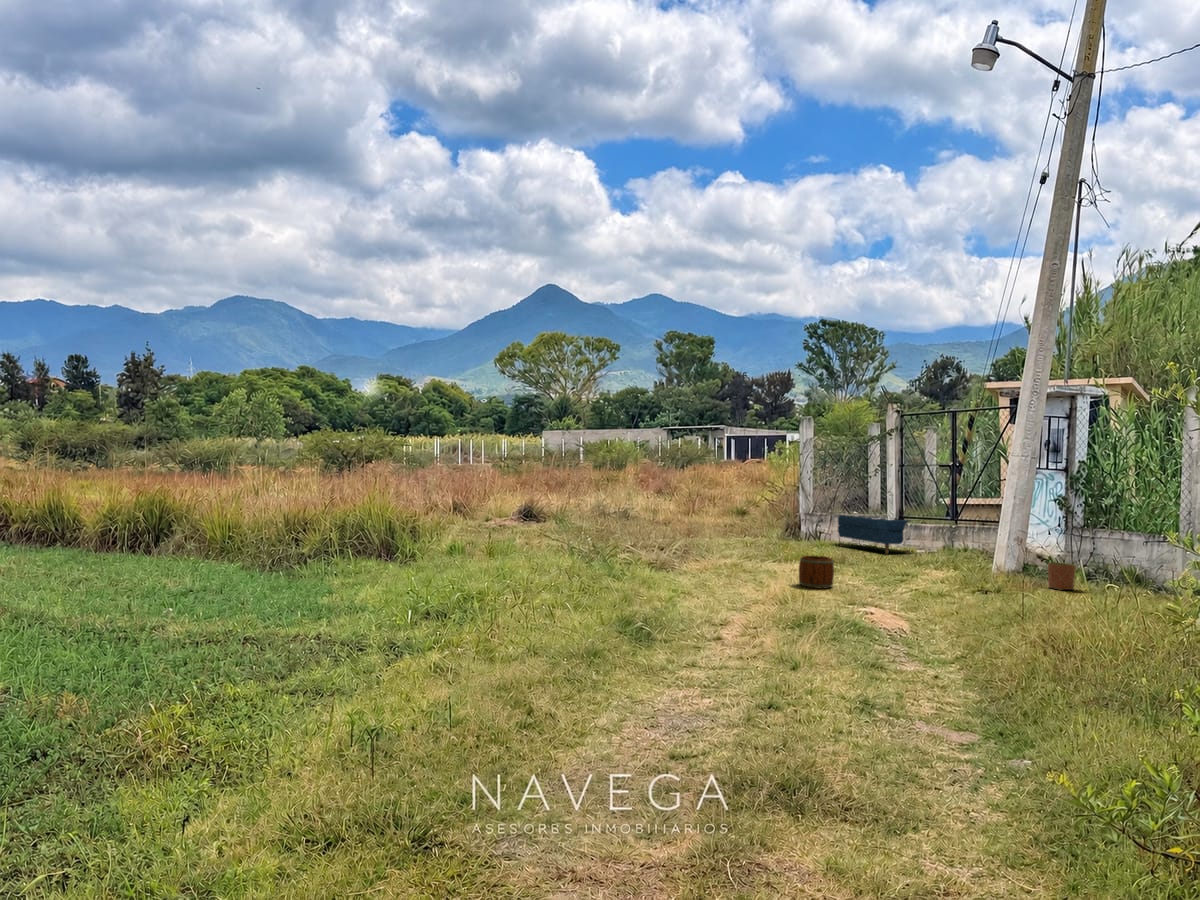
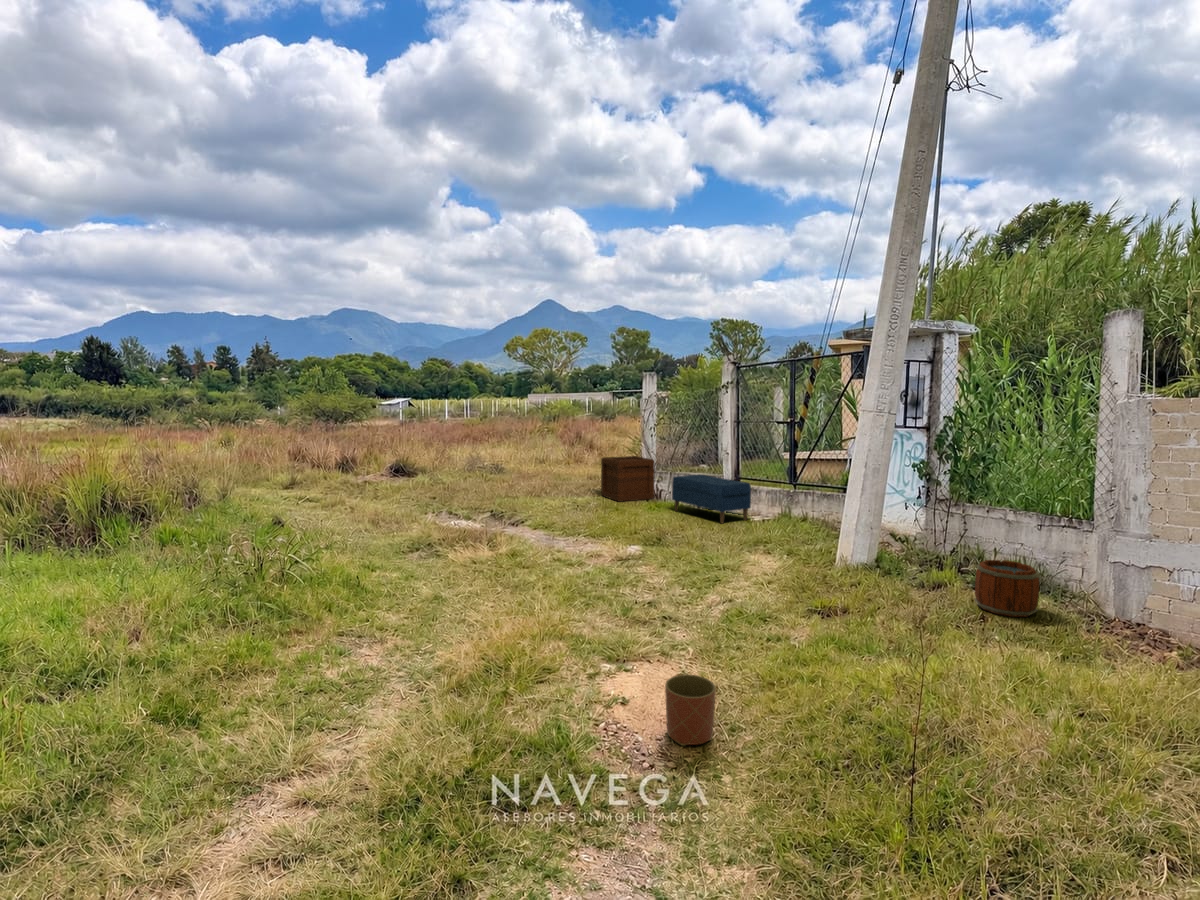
wooden crate: none [764,499,817,539] -> present [601,456,655,502]
bucket: present [799,556,834,589] -> present [975,560,1040,617]
planter: present [1048,562,1076,590] -> present [665,674,716,746]

